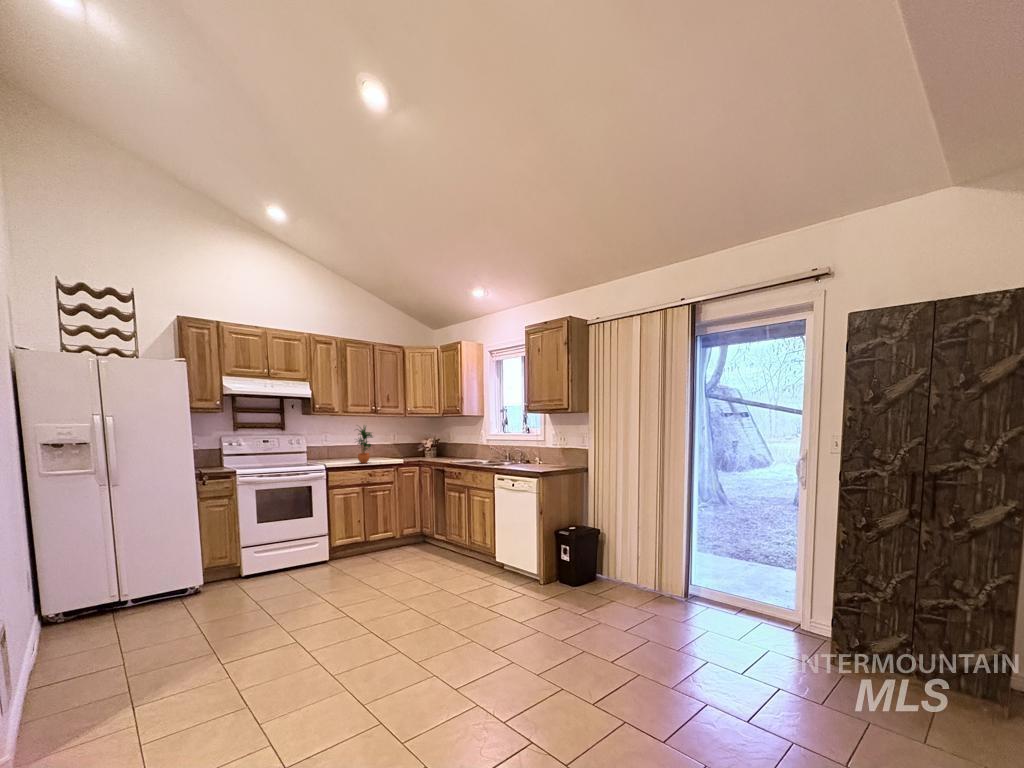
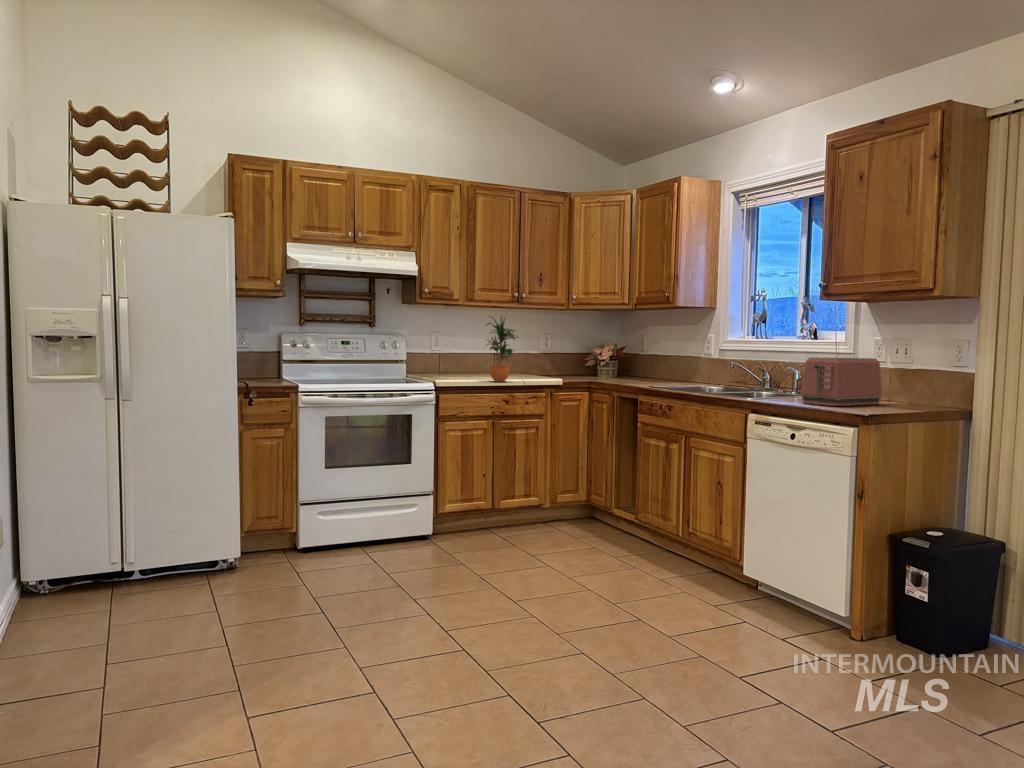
toaster: none [520,443,559,469] -> present [801,358,882,406]

